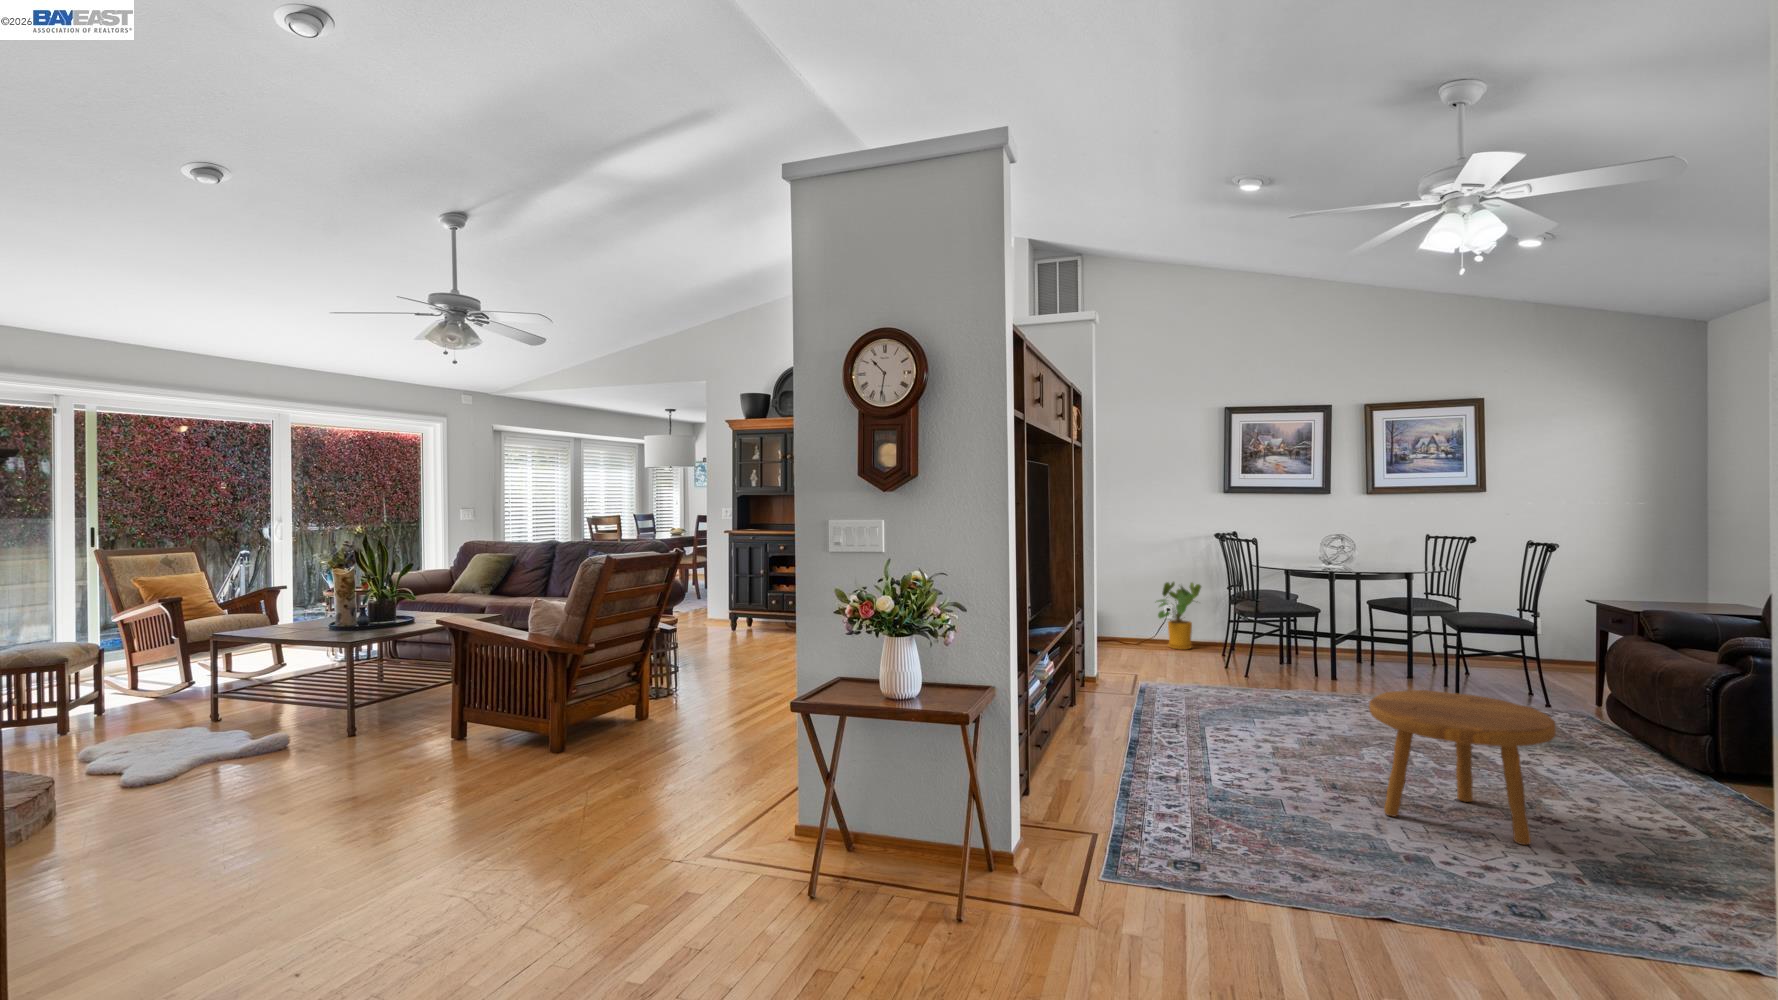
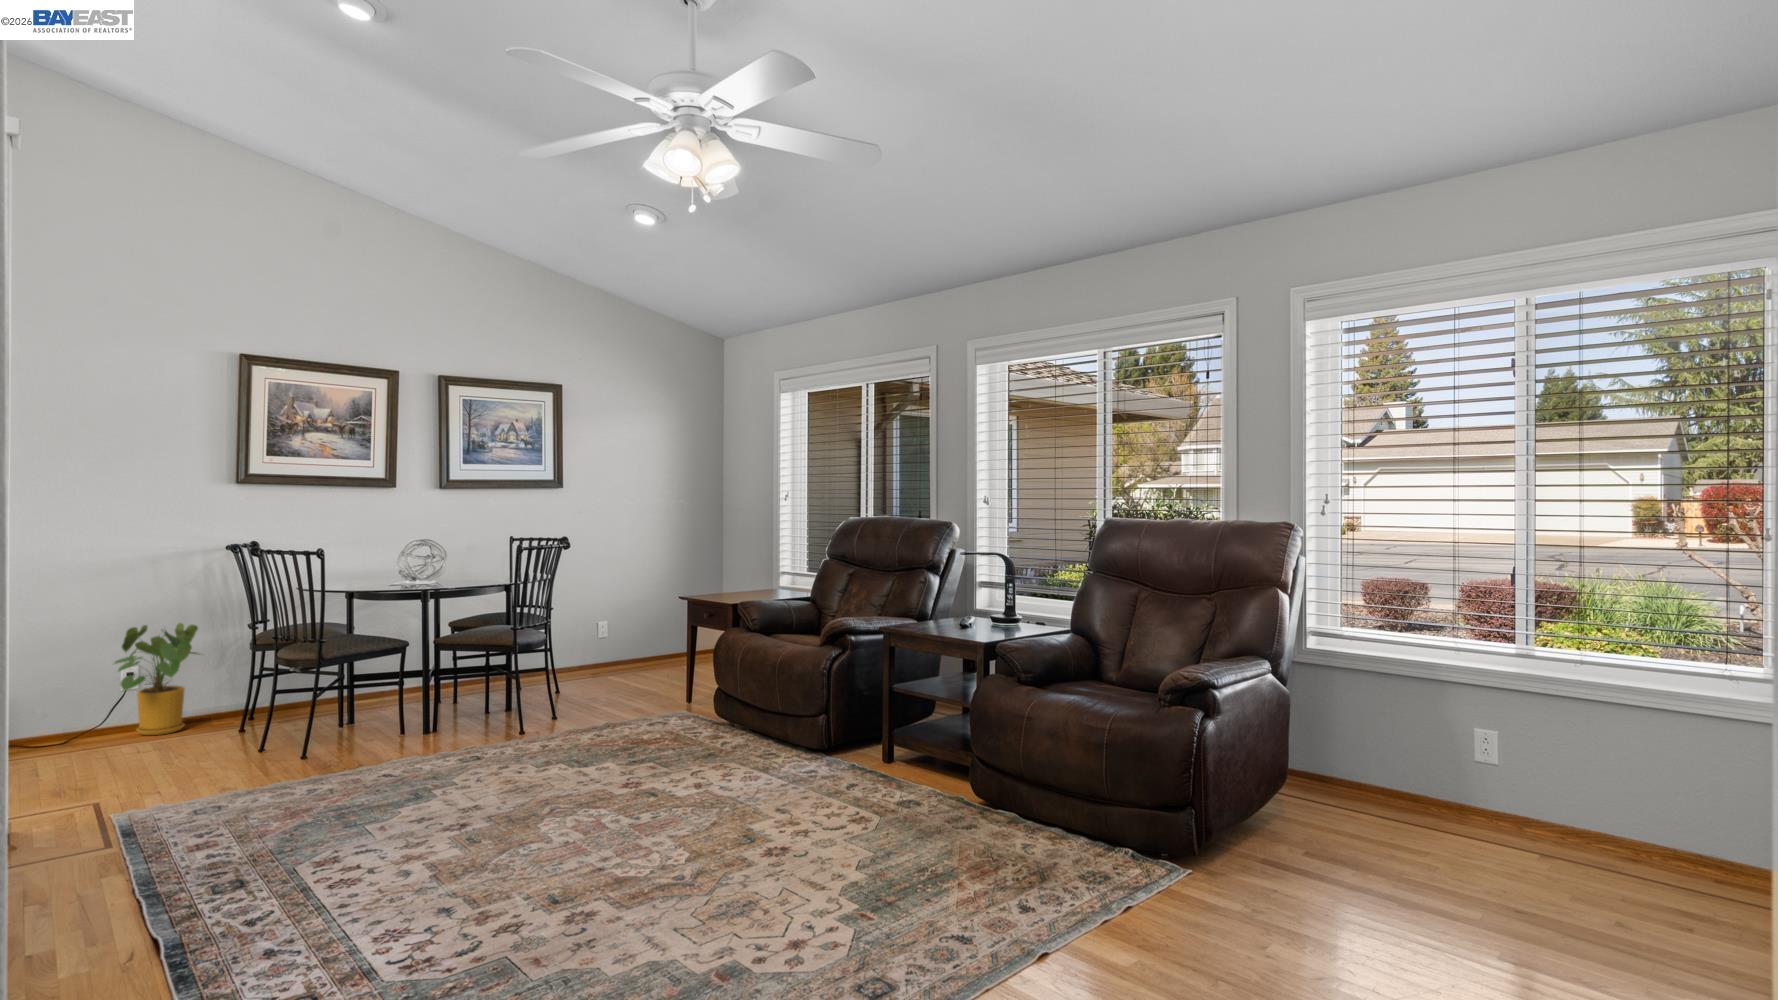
footstool: present [1369,690,1556,845] -> none [611,726,808,920]

